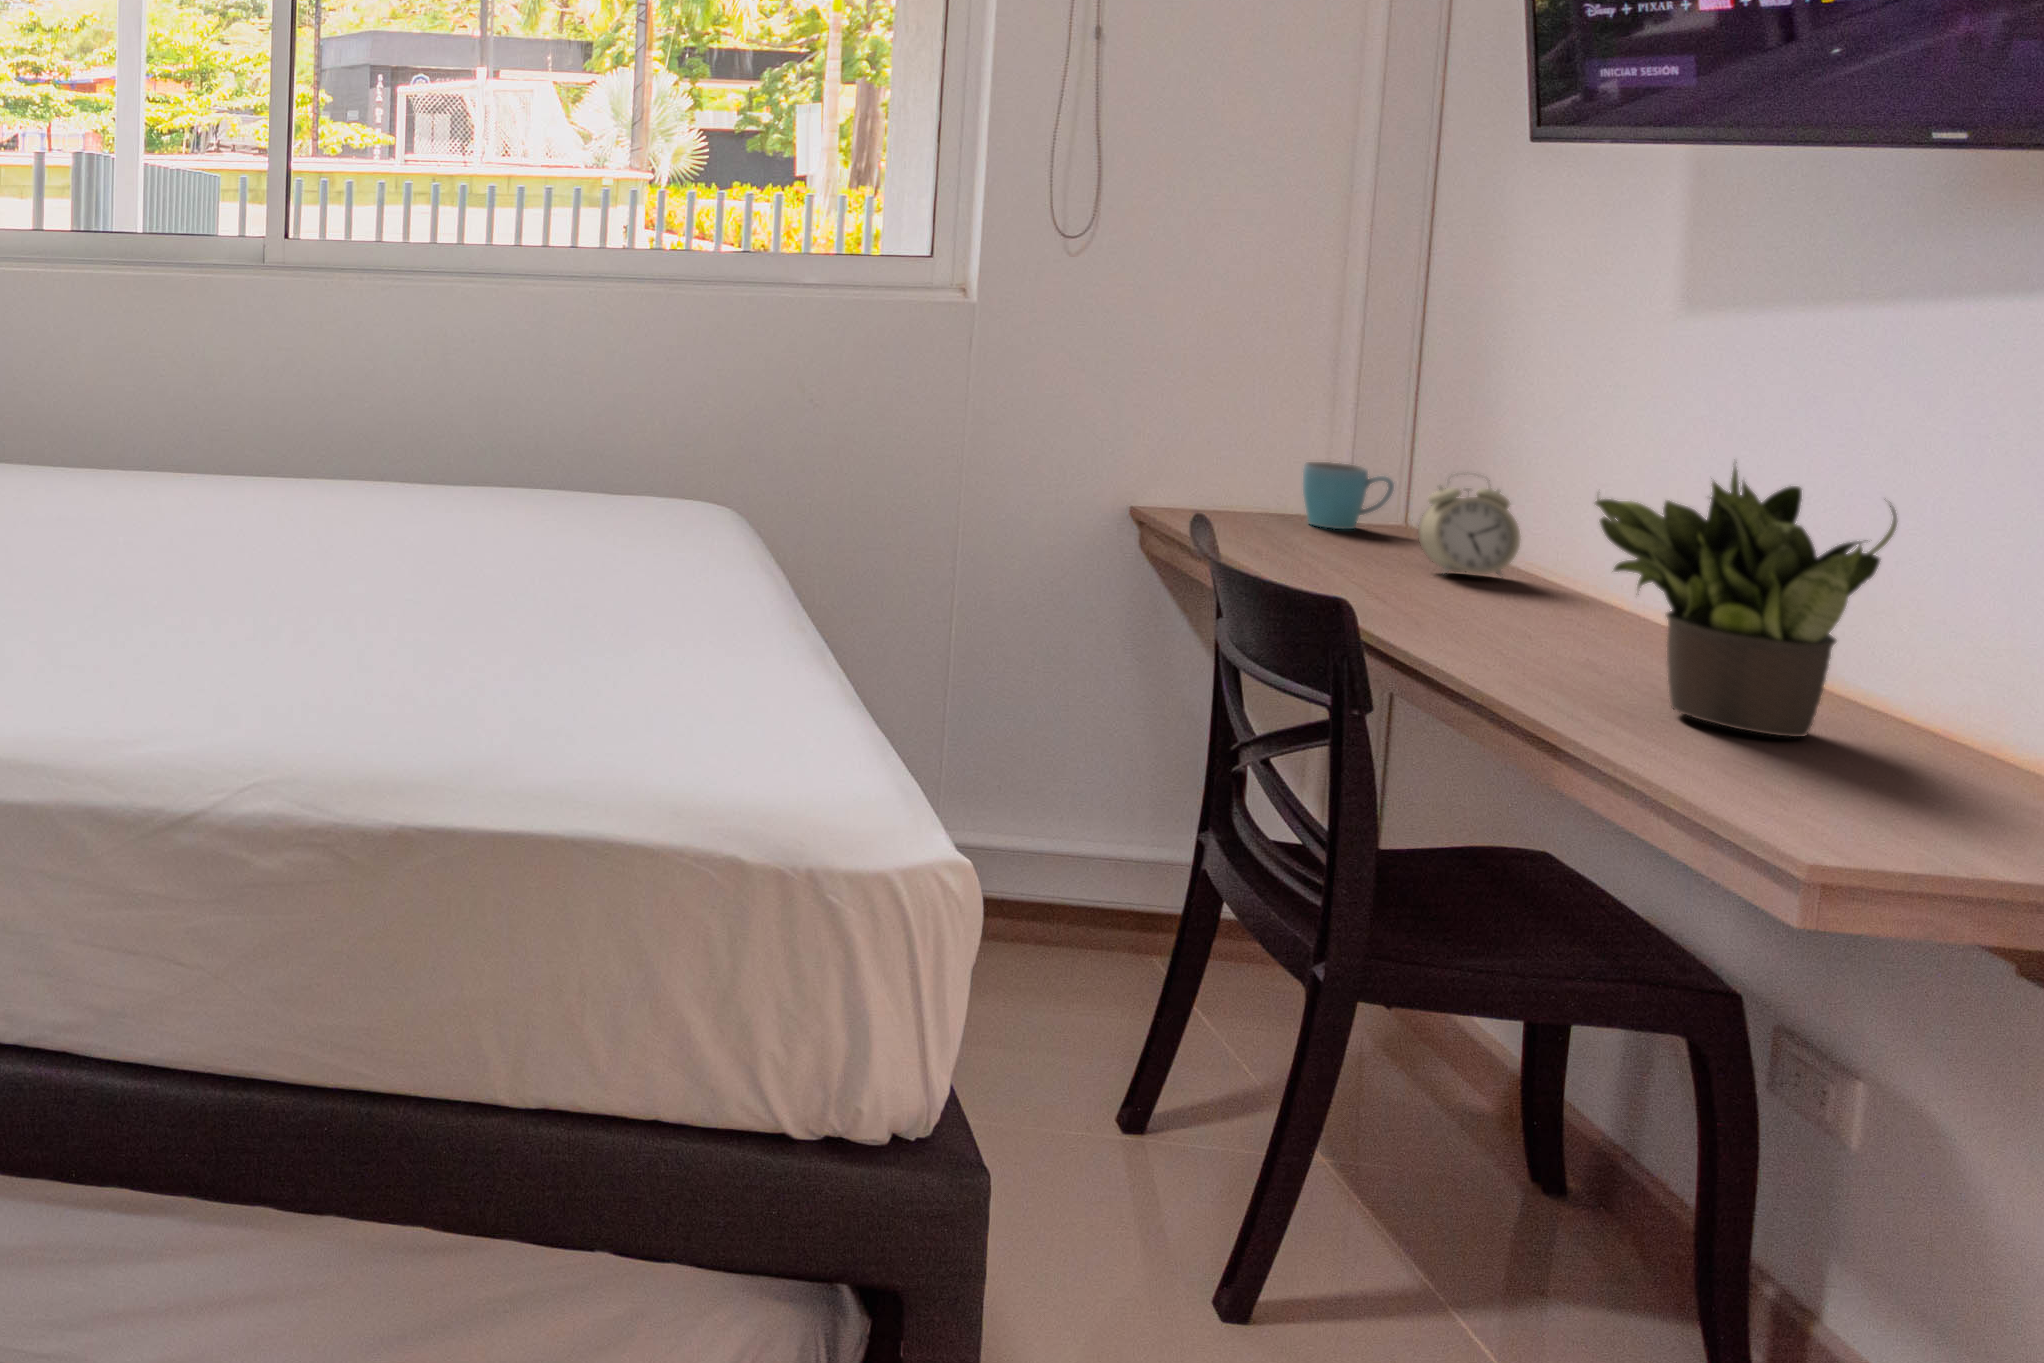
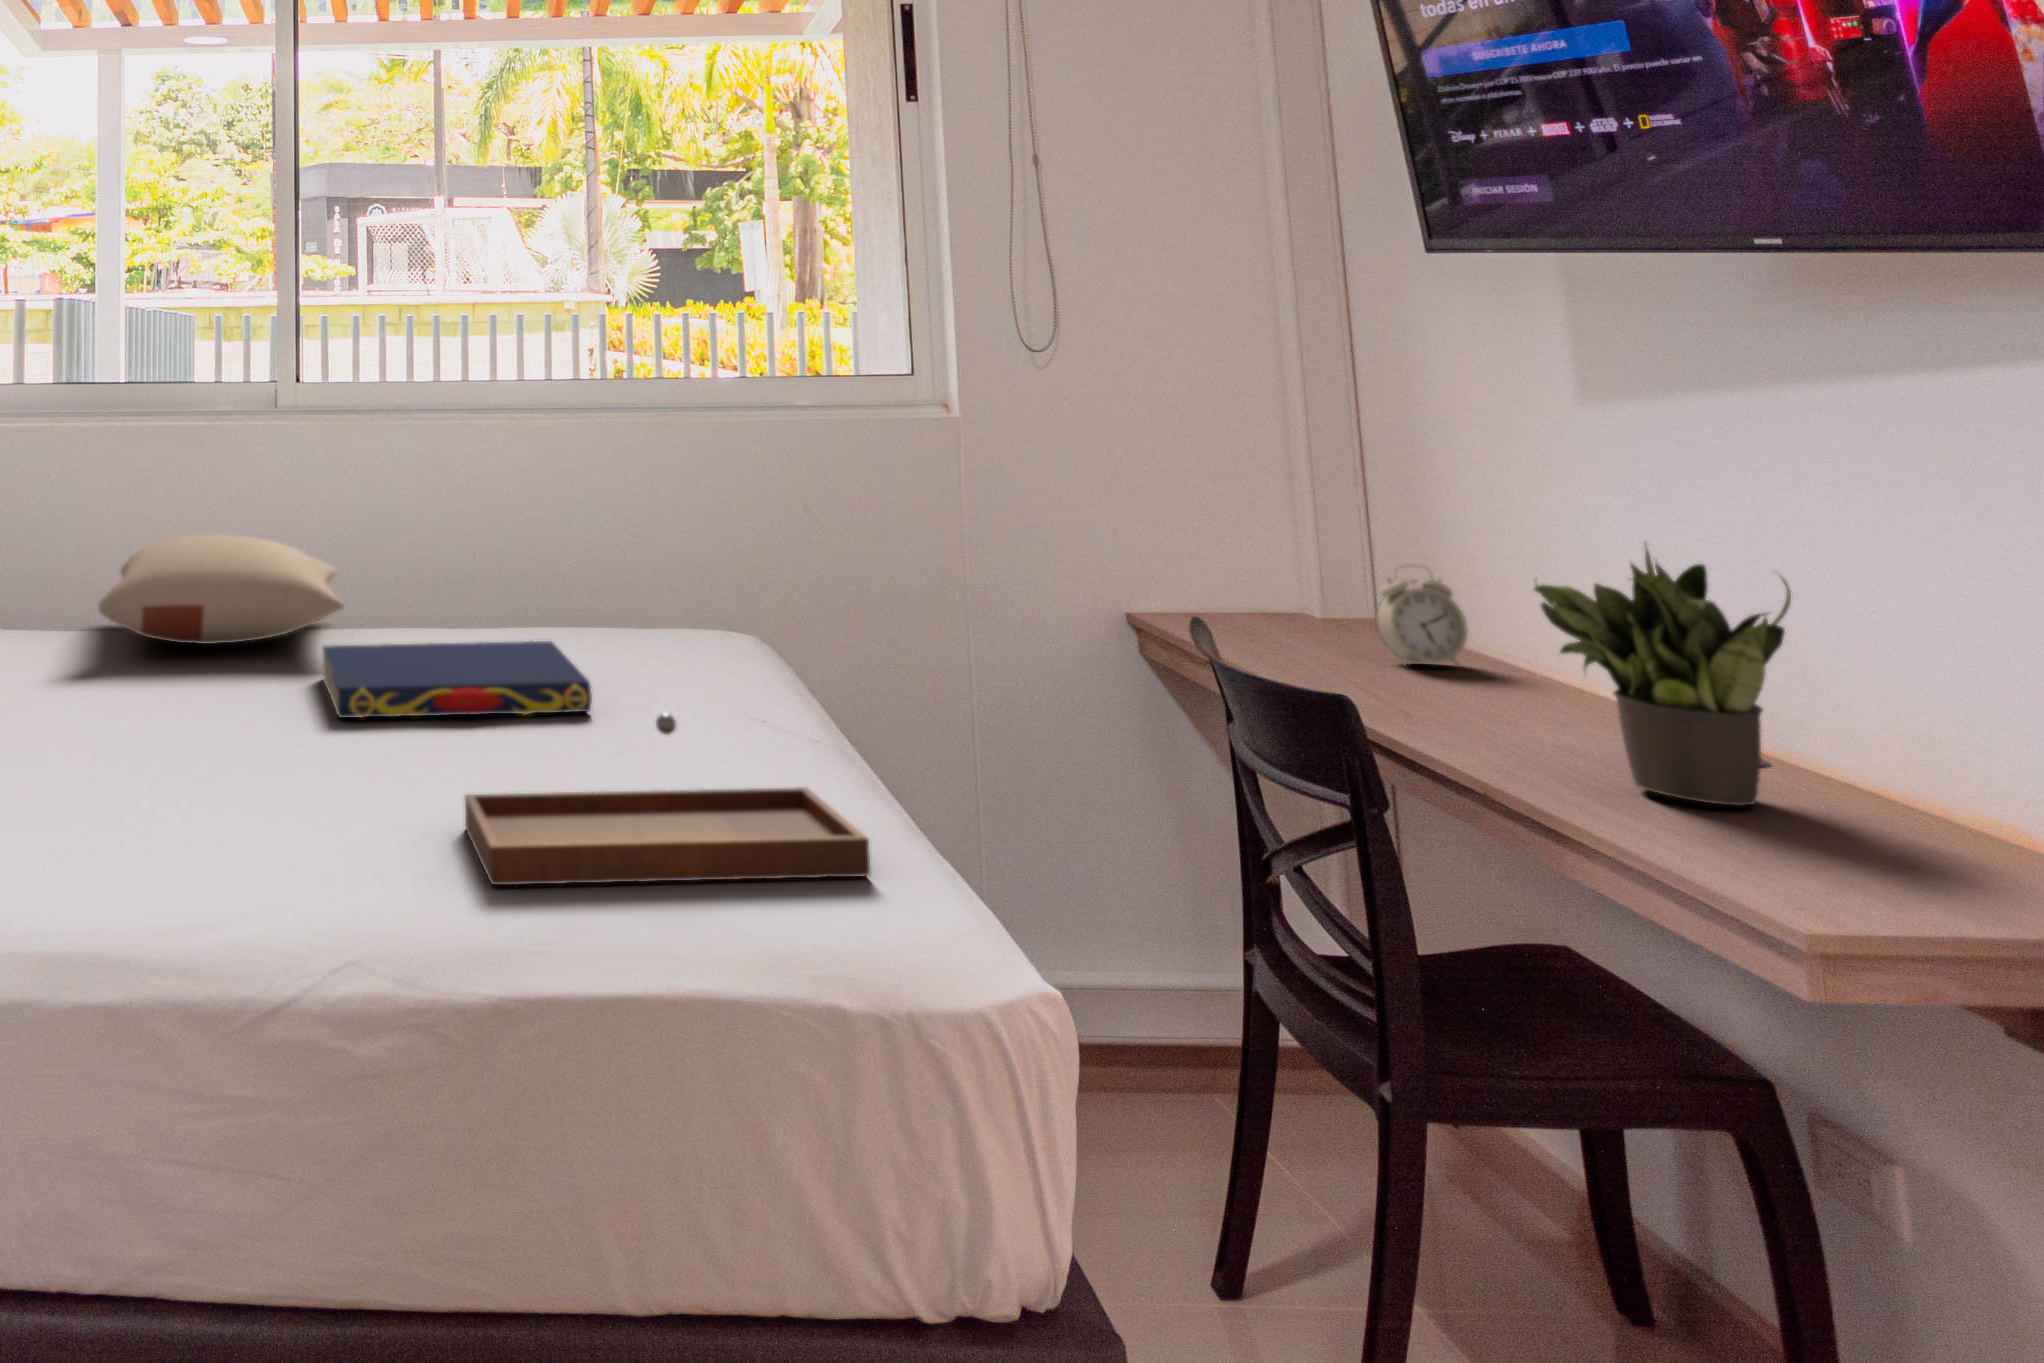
pillow: none [78,382,324,484] -> present [98,535,344,644]
mug: present [1303,462,1394,529] -> none [1262,560,1345,626]
book: none [294,493,558,571] -> present [322,641,592,718]
tray: none [404,575,809,743] -> present [465,714,870,885]

